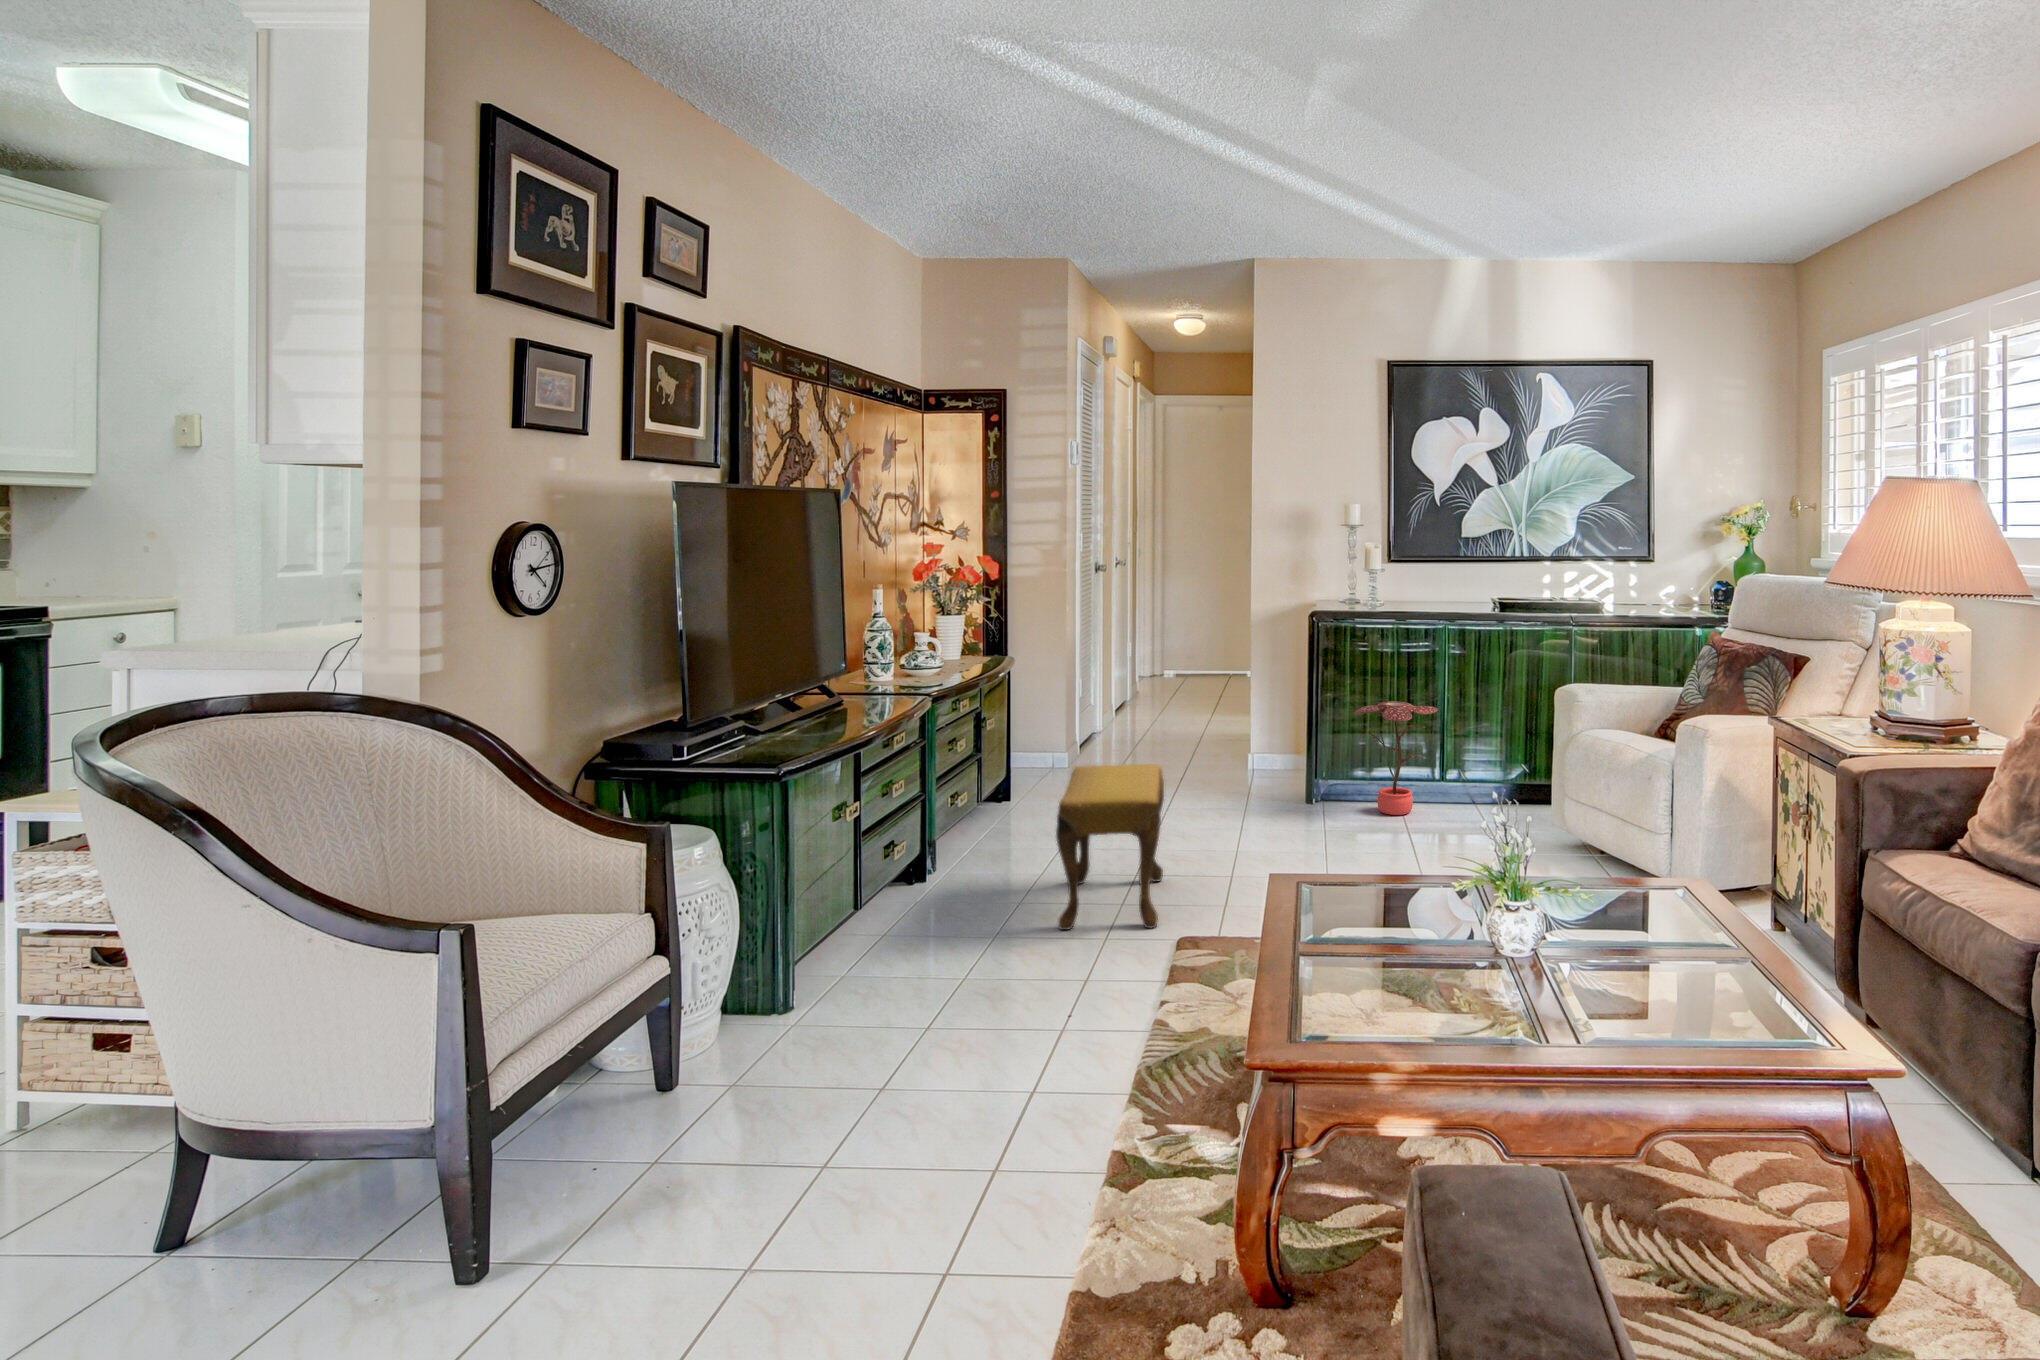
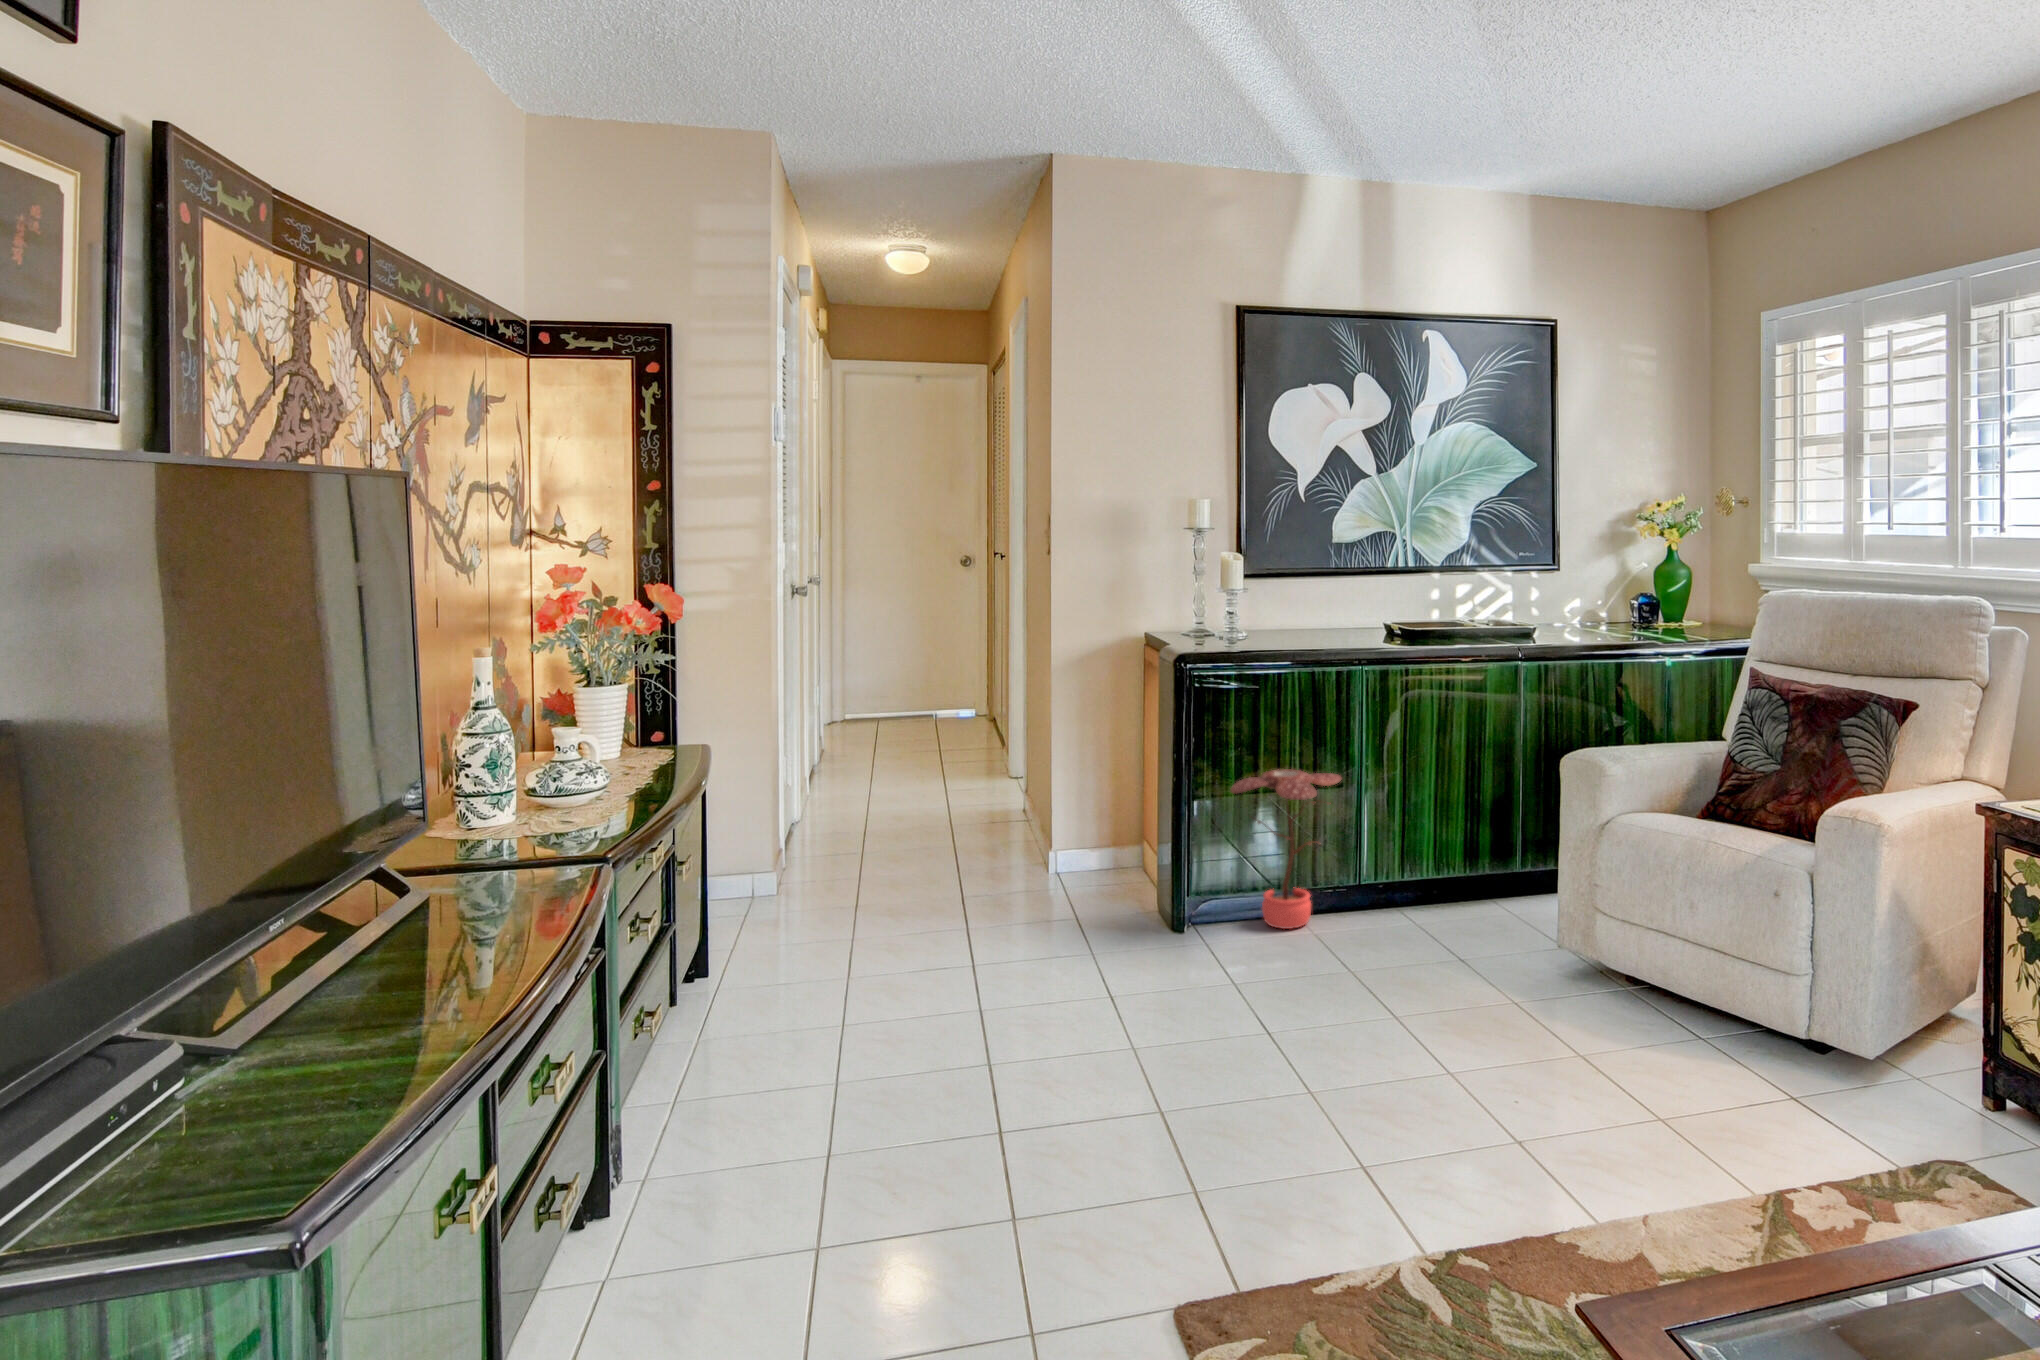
footstool: present [1056,764,1164,930] -> none [865,918,1059,1258]

